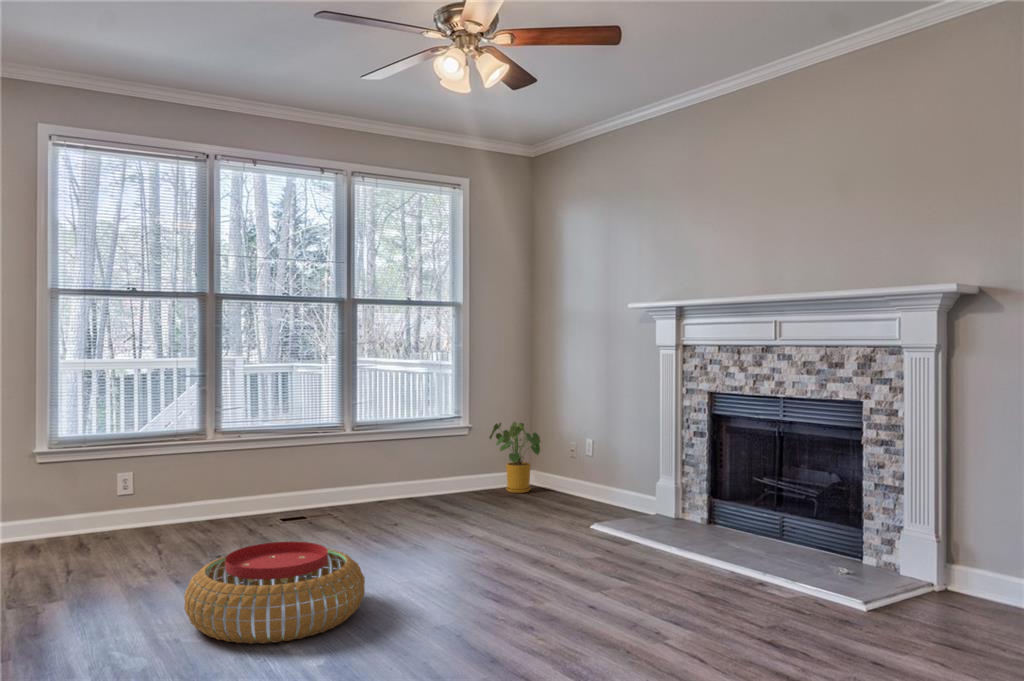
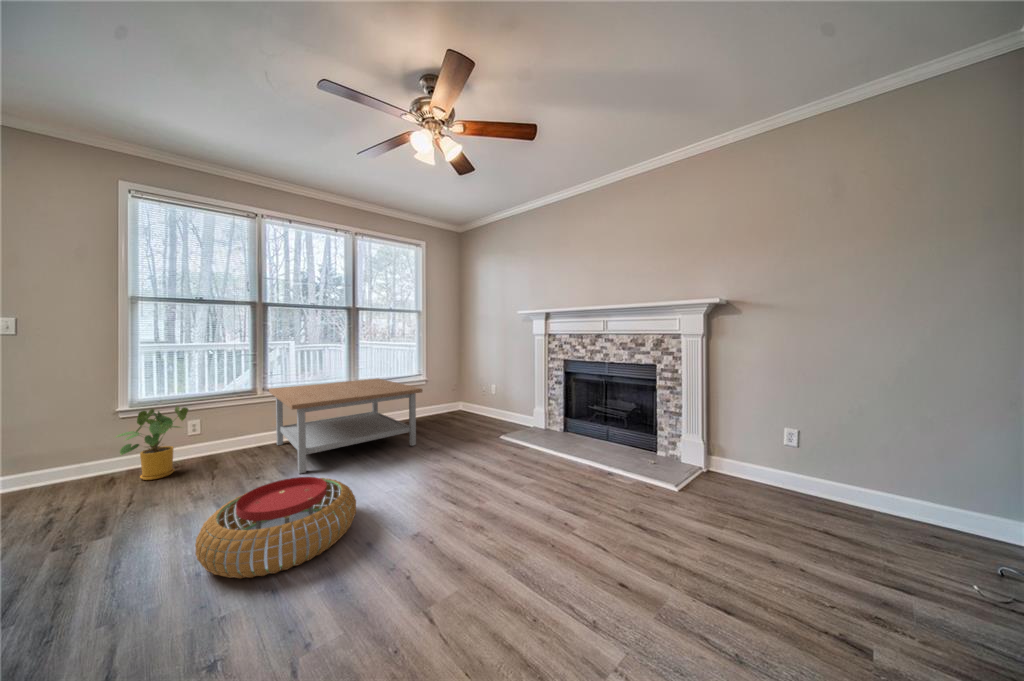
coffee table: none [223,420,457,554] -> present [269,379,422,474]
house plant: present [489,422,541,493] -> present [117,407,188,480]

